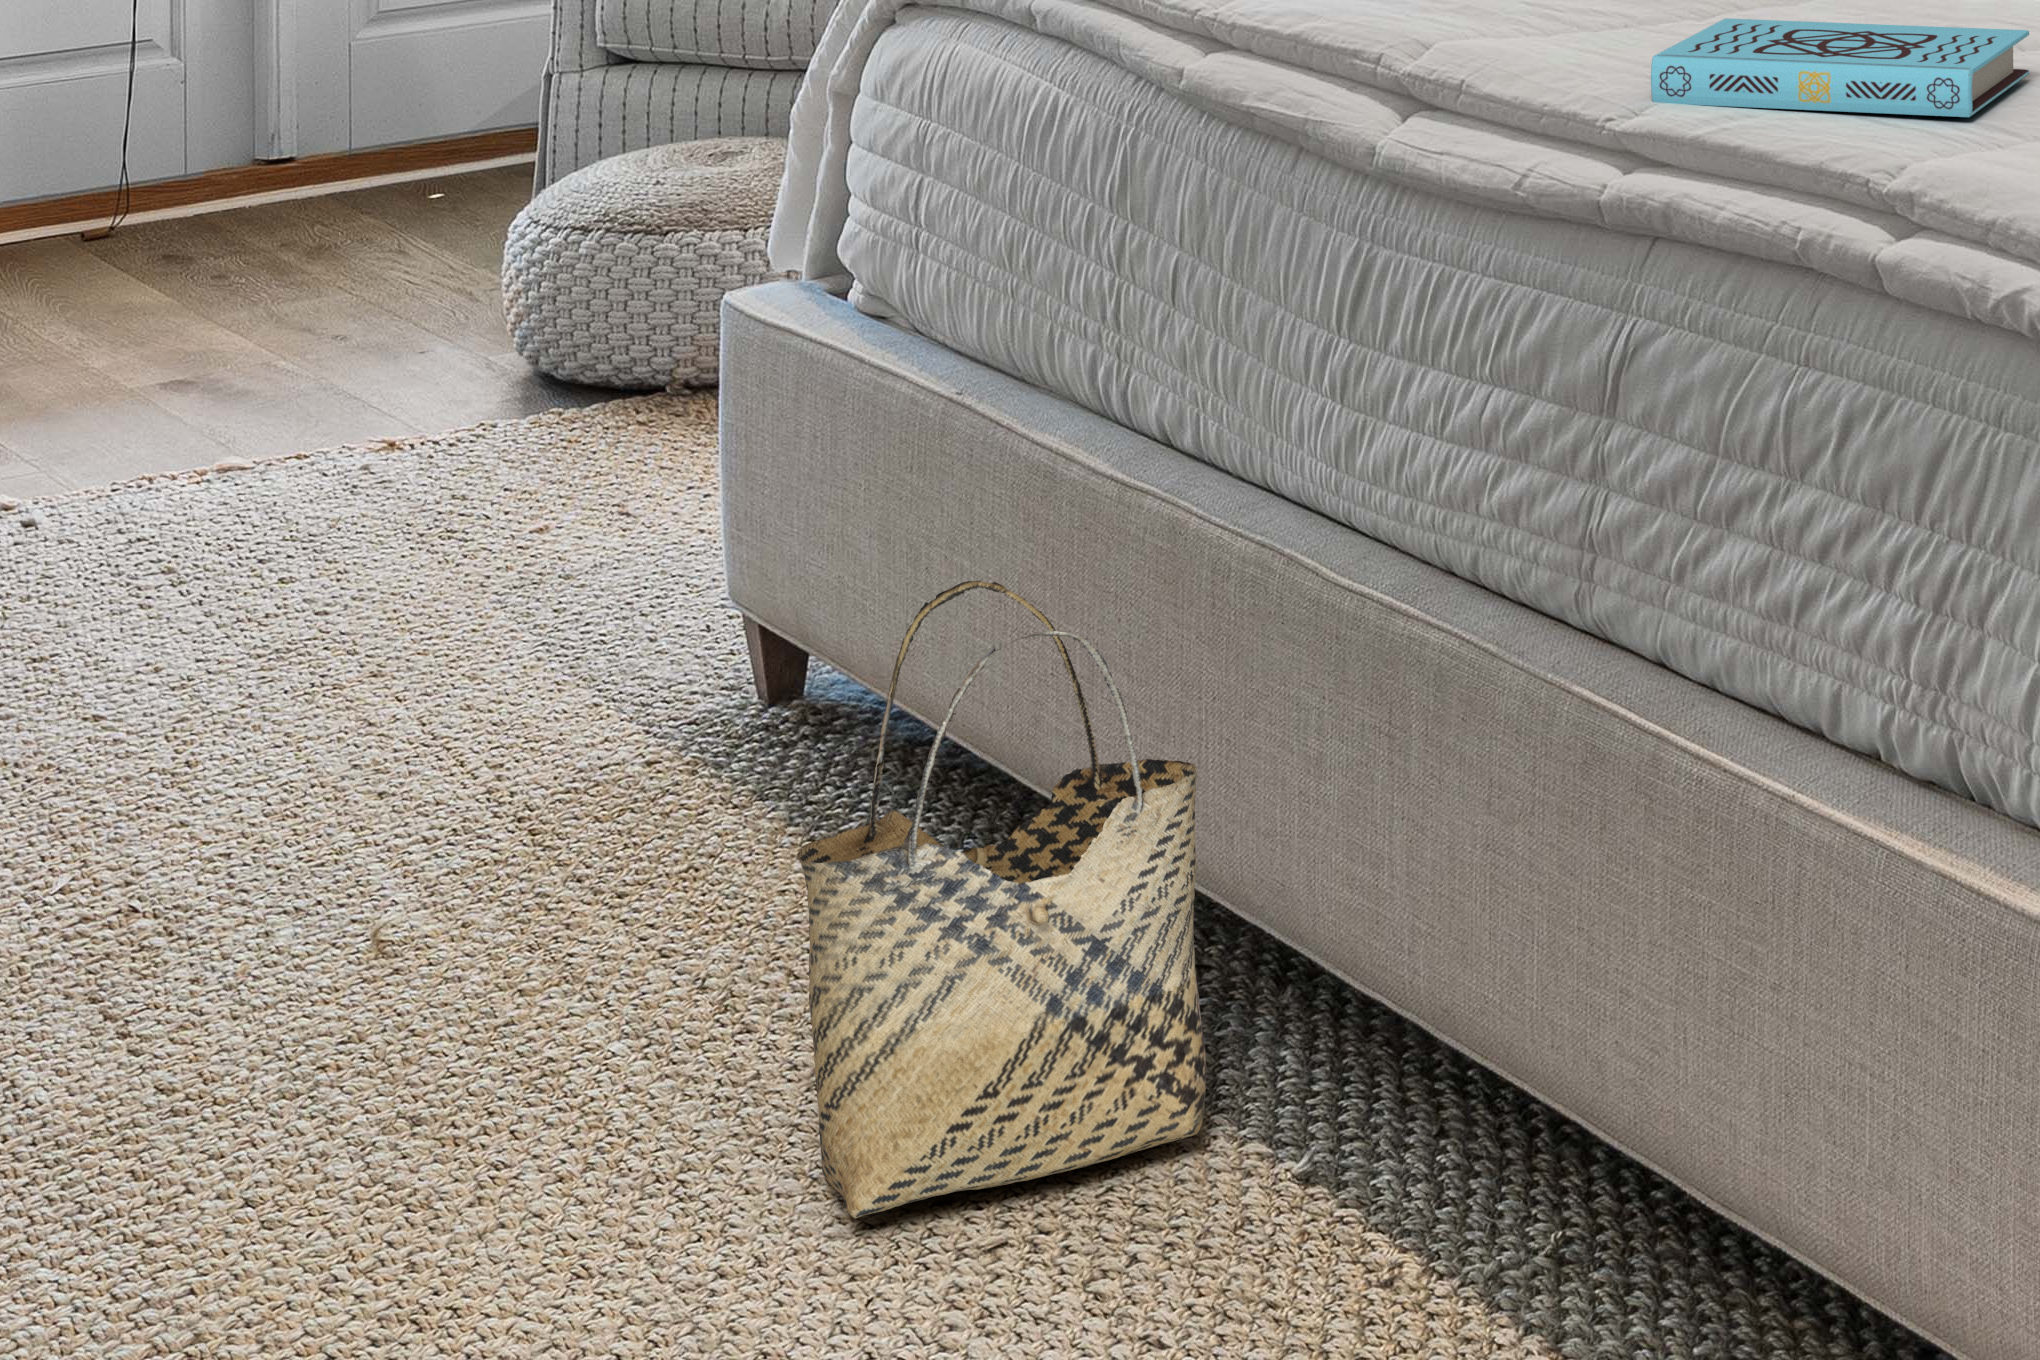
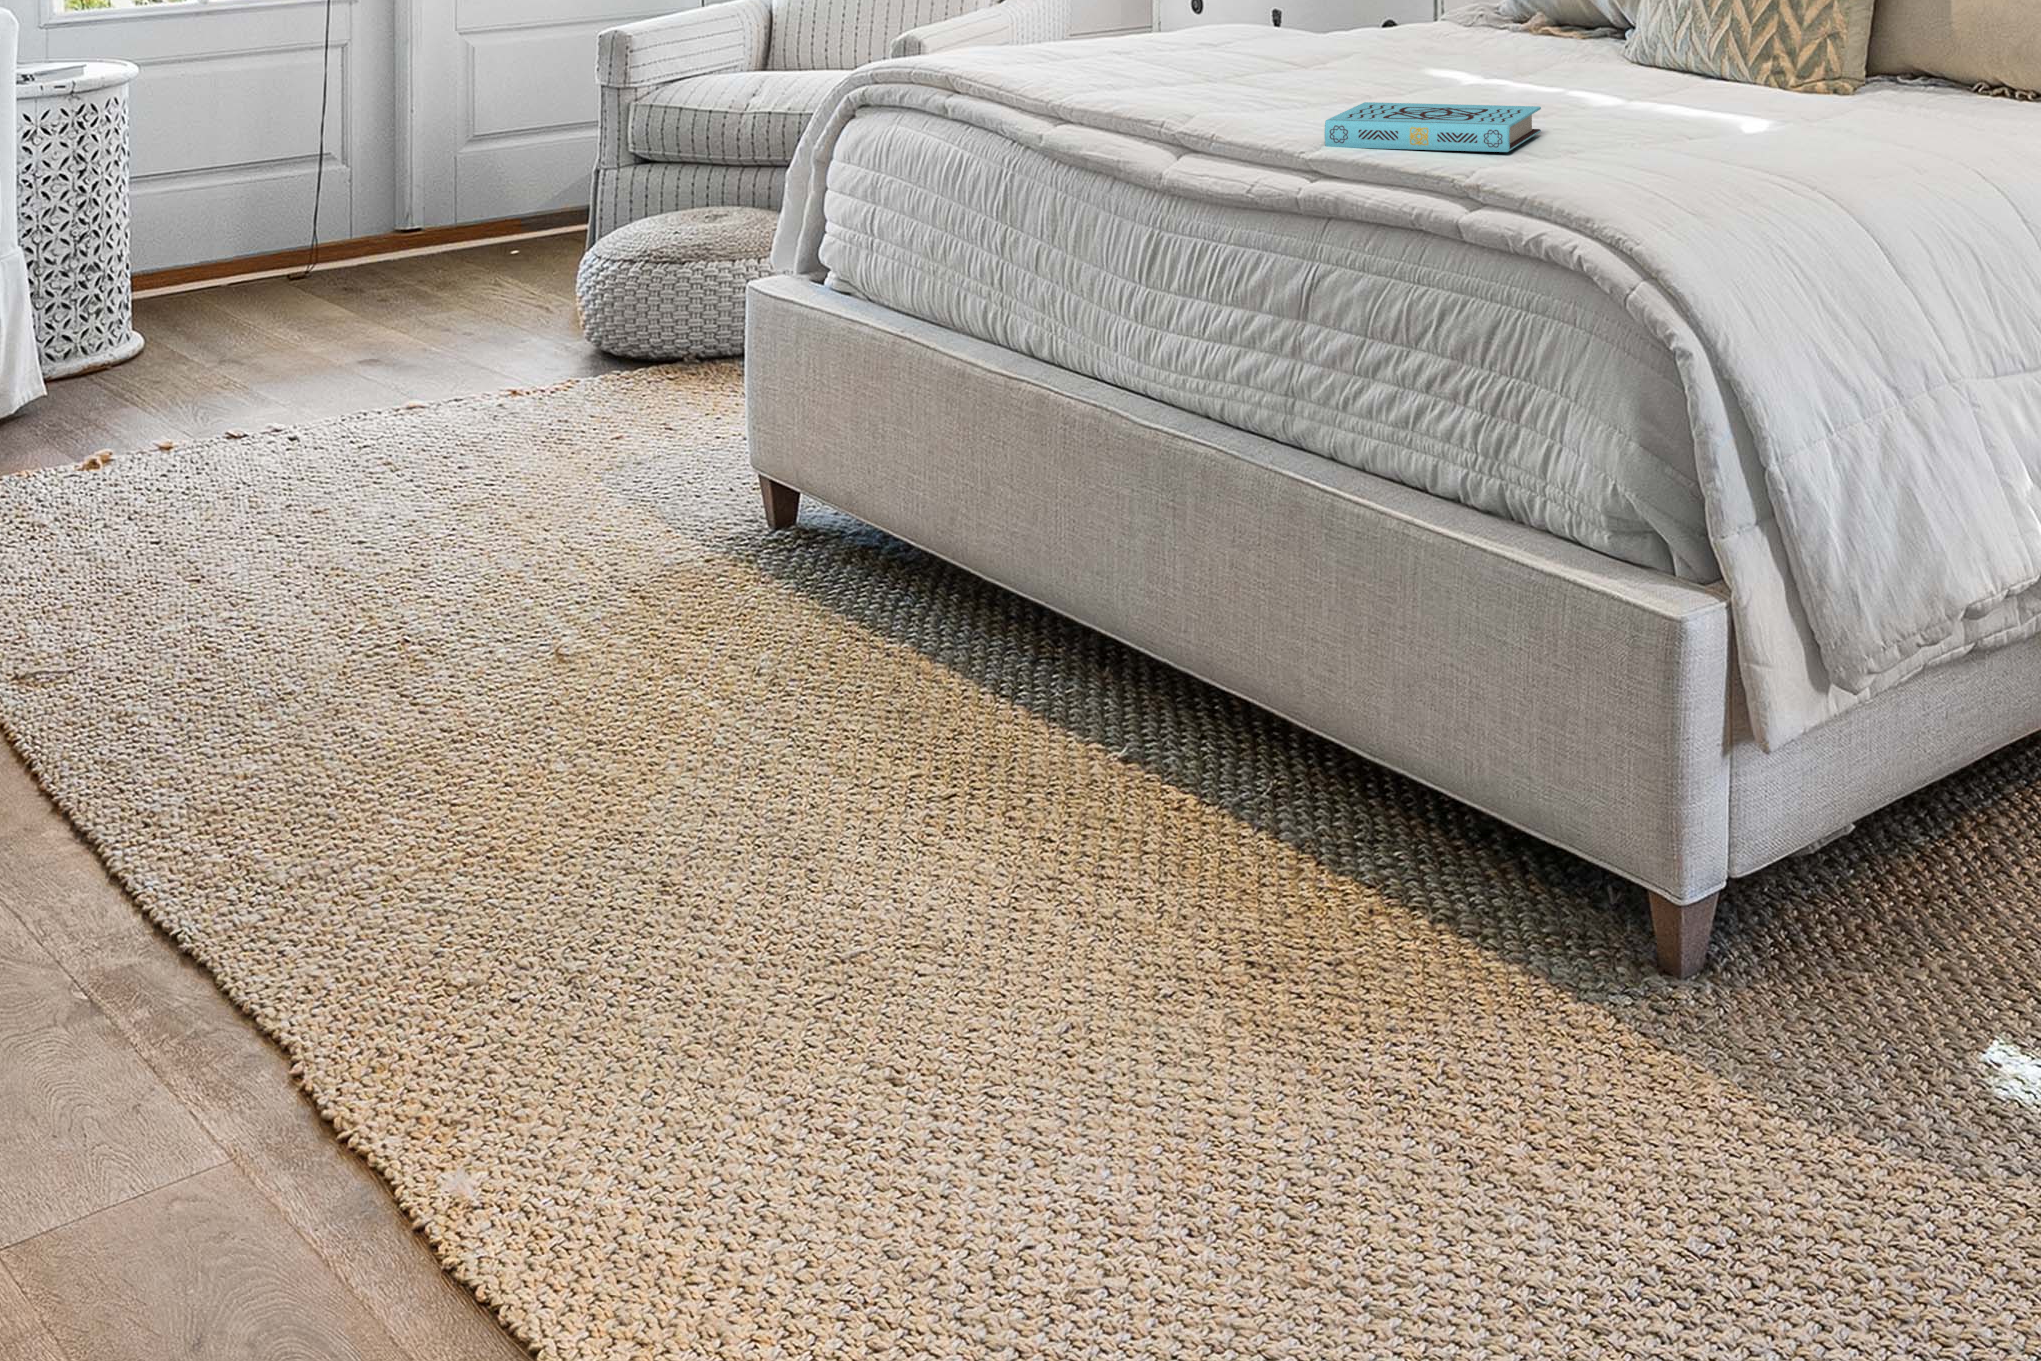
woven basket: present [797,581,1206,1218] -> none [837,424,1069,778]

